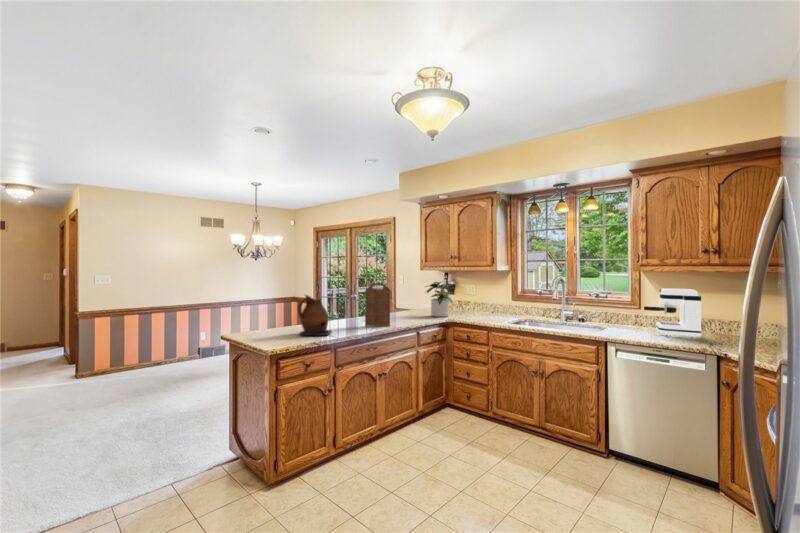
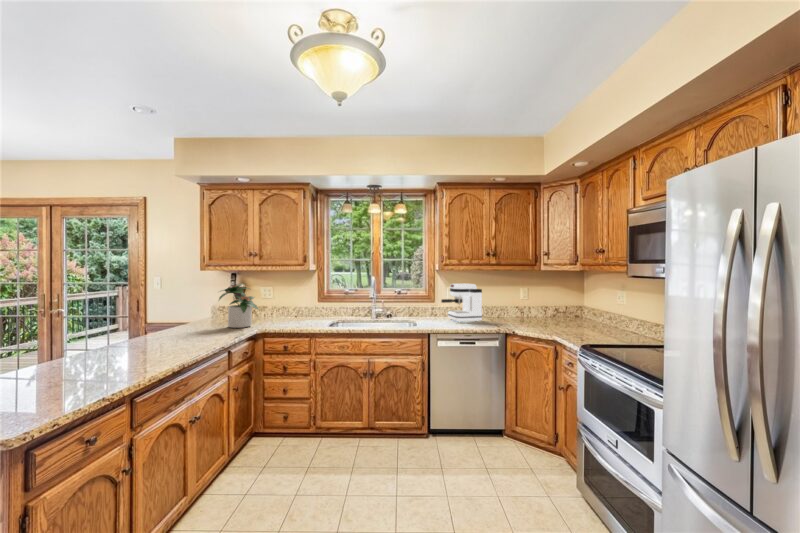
cutting board: present [365,283,390,326] -> none [153,290,197,356]
ceramic pitcher: present [298,295,331,335] -> none [29,318,111,397]

